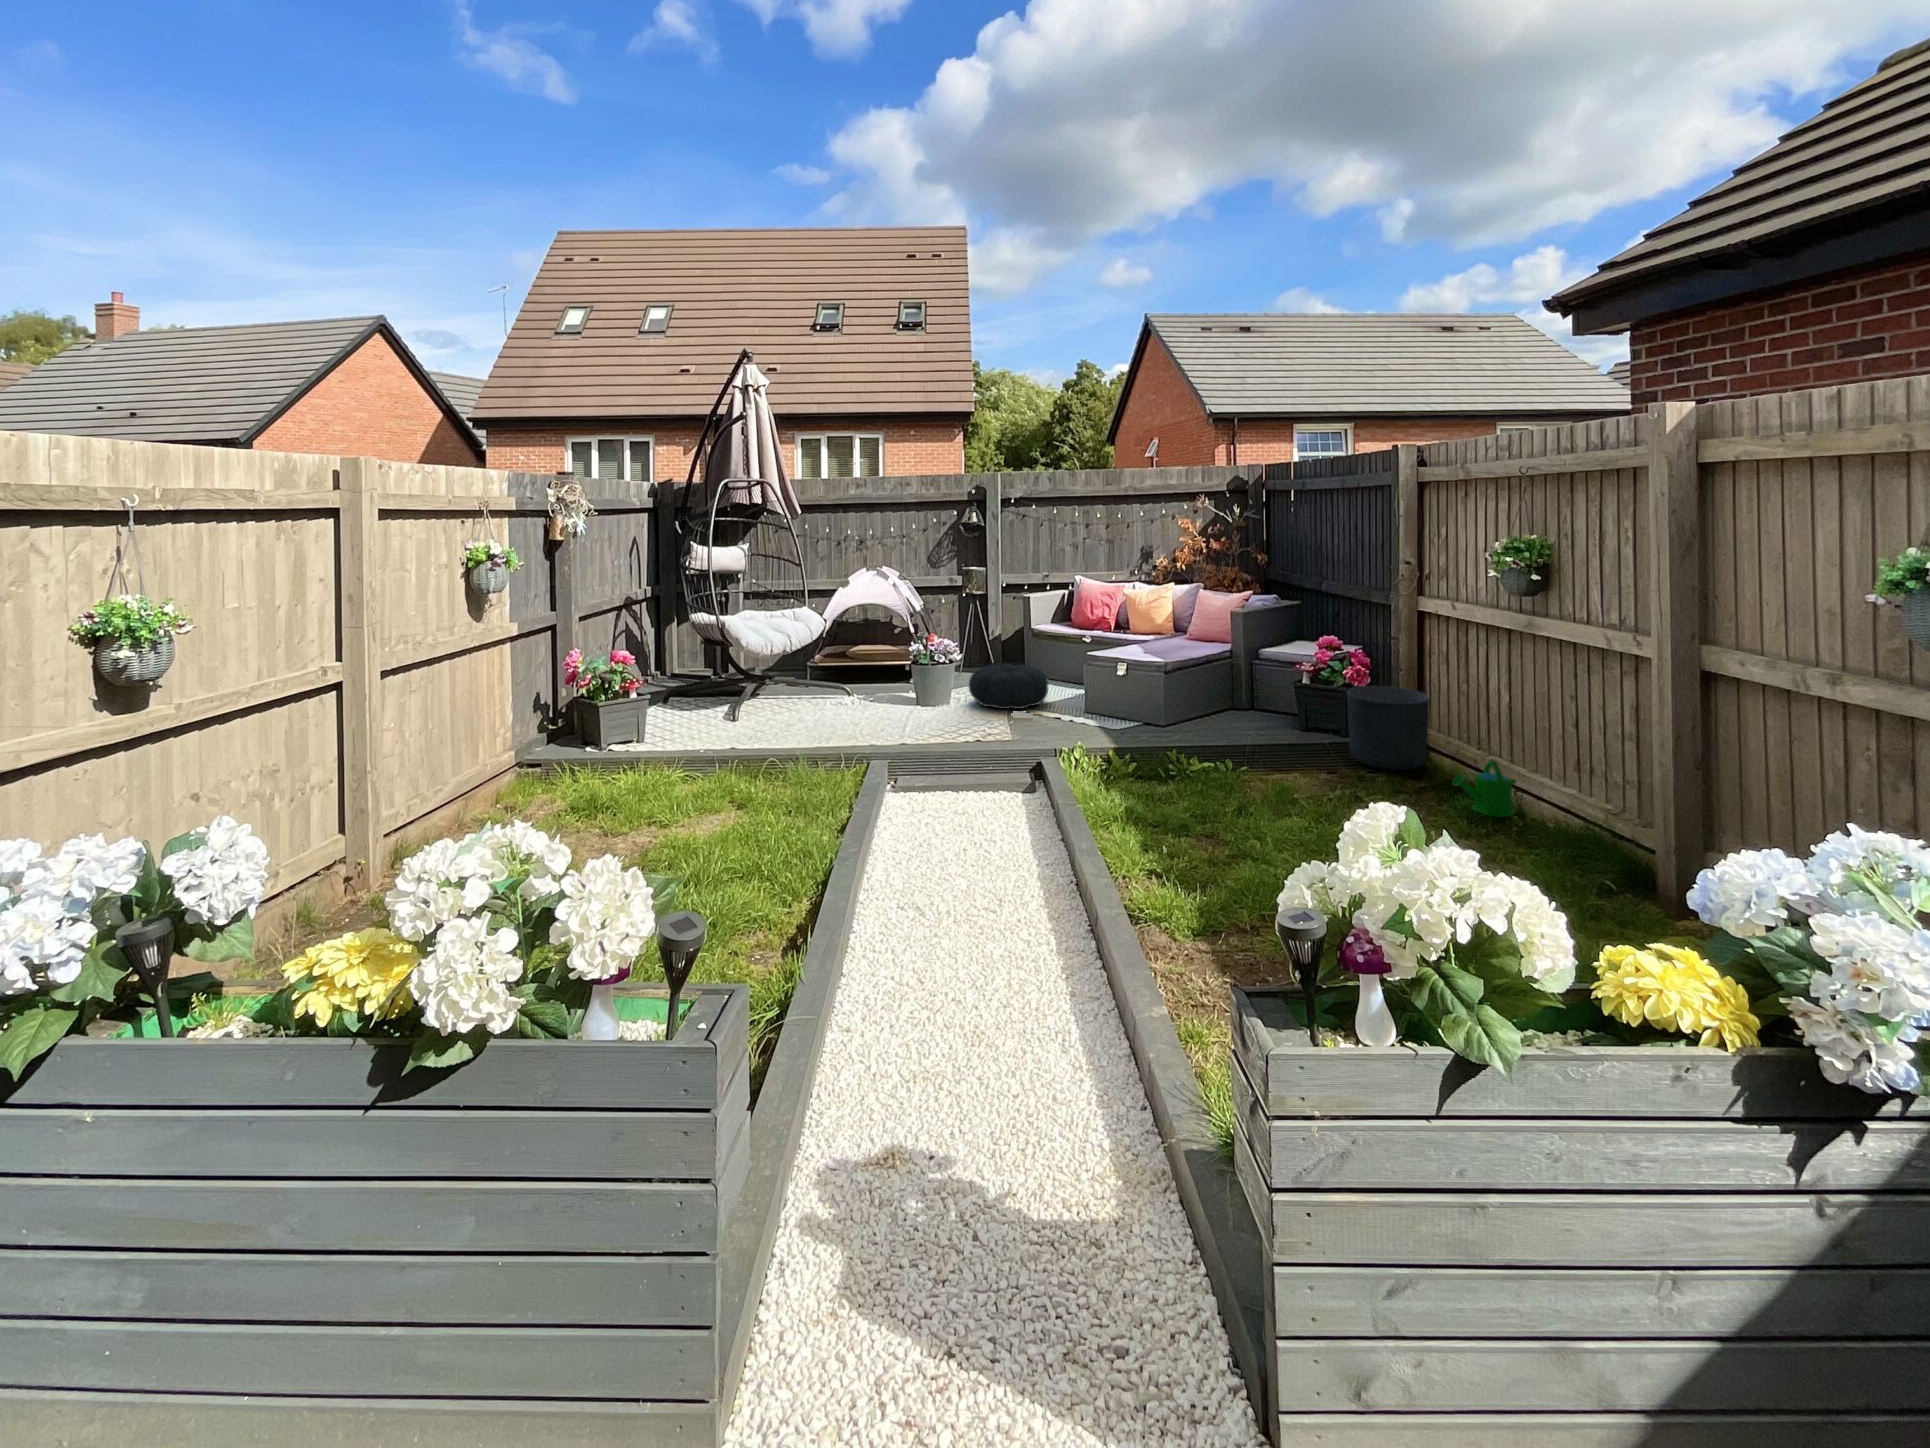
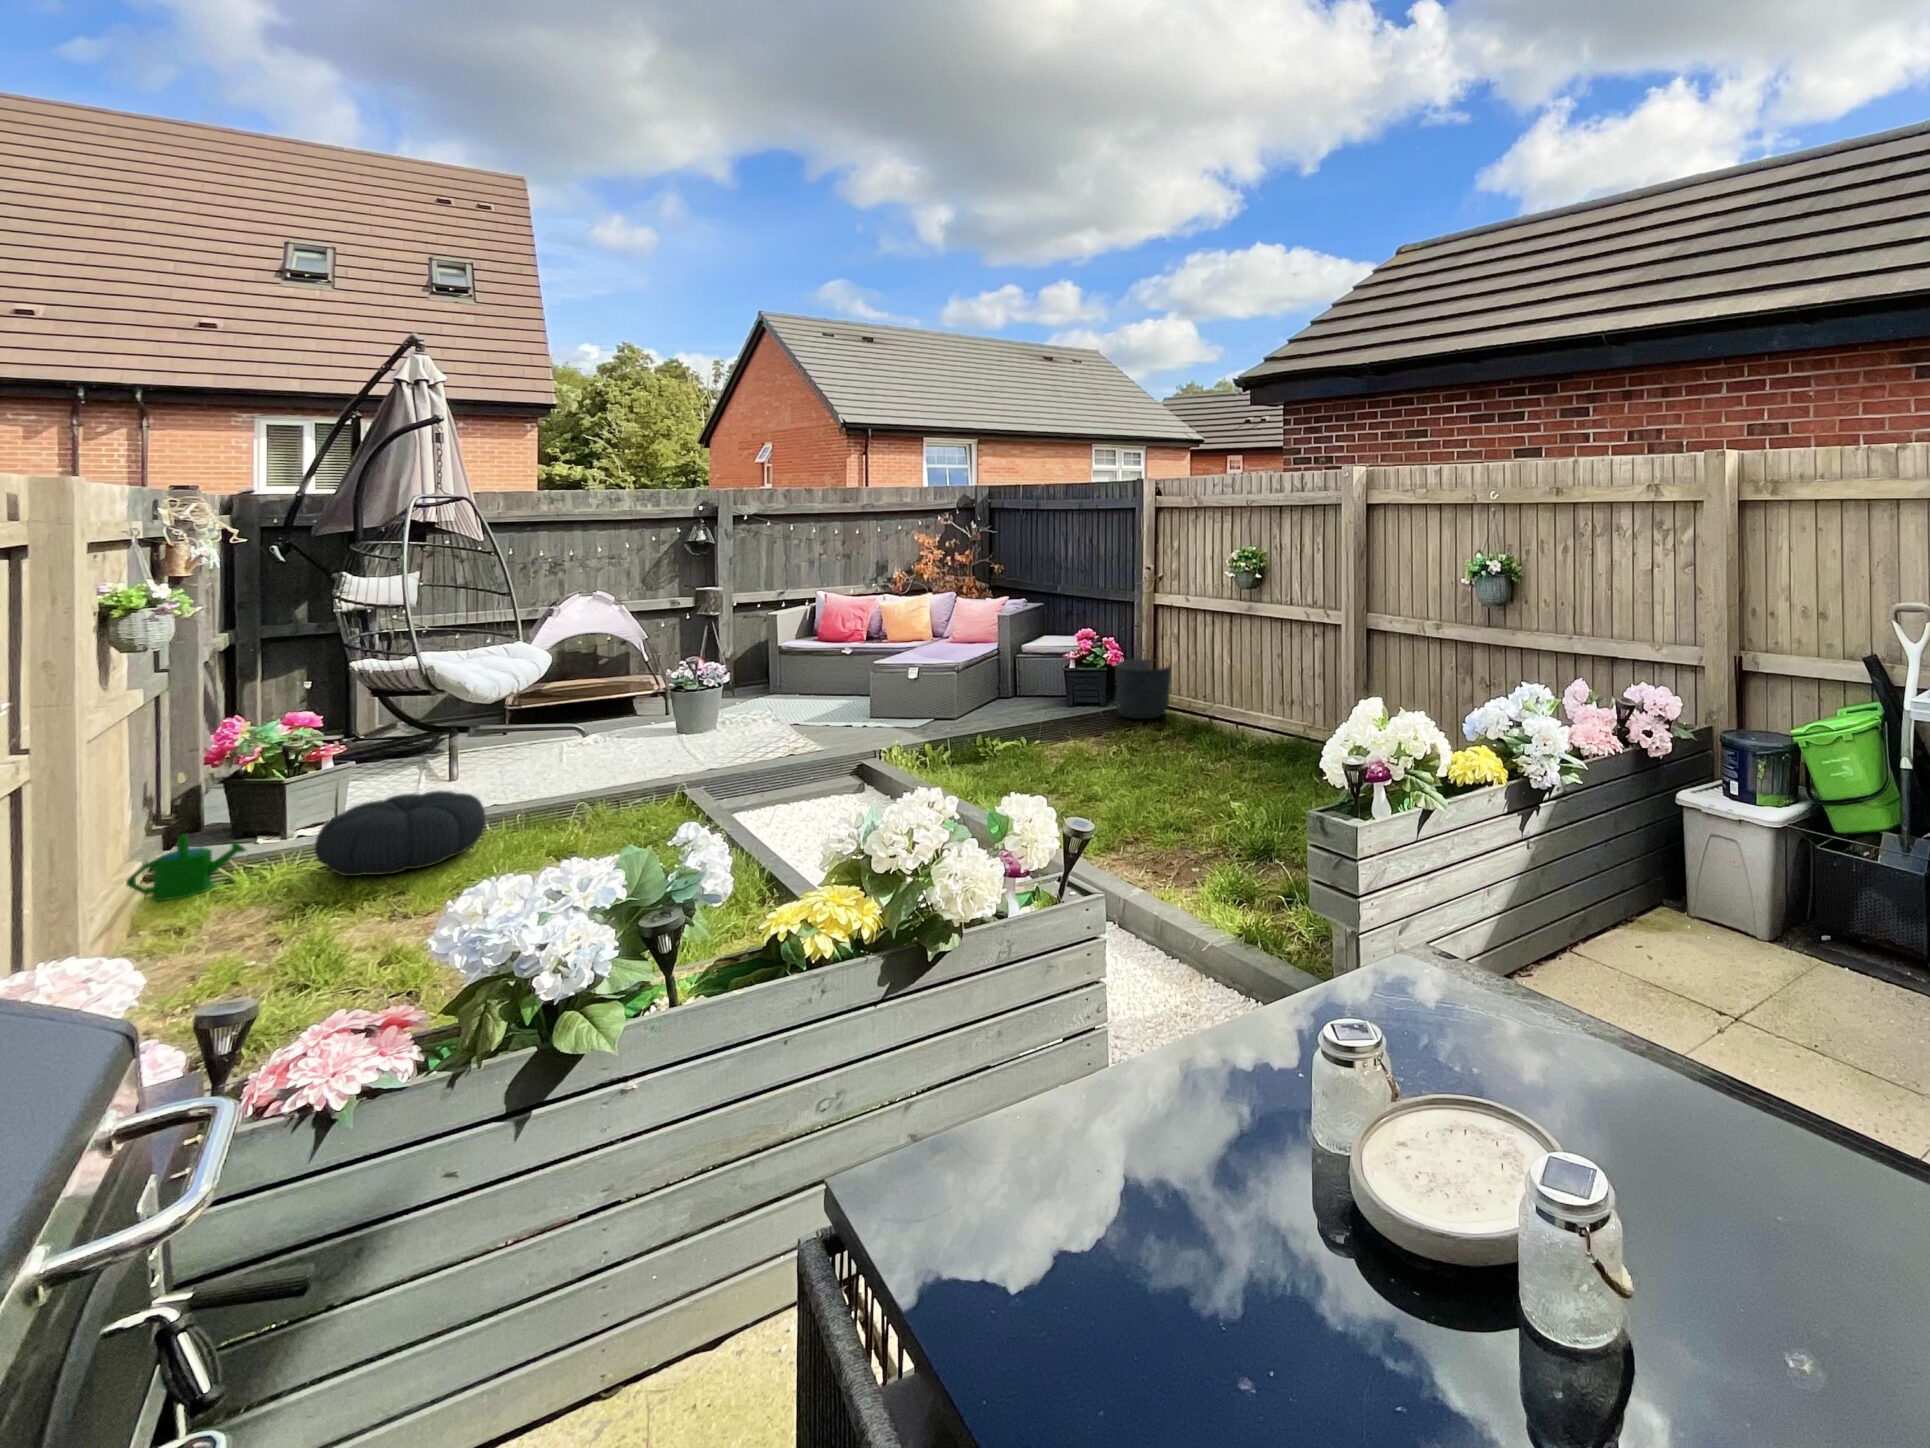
pouf: present [969,664,1048,709] -> present [315,791,485,876]
watering can: present [1453,760,1516,817] -> present [126,834,246,901]

